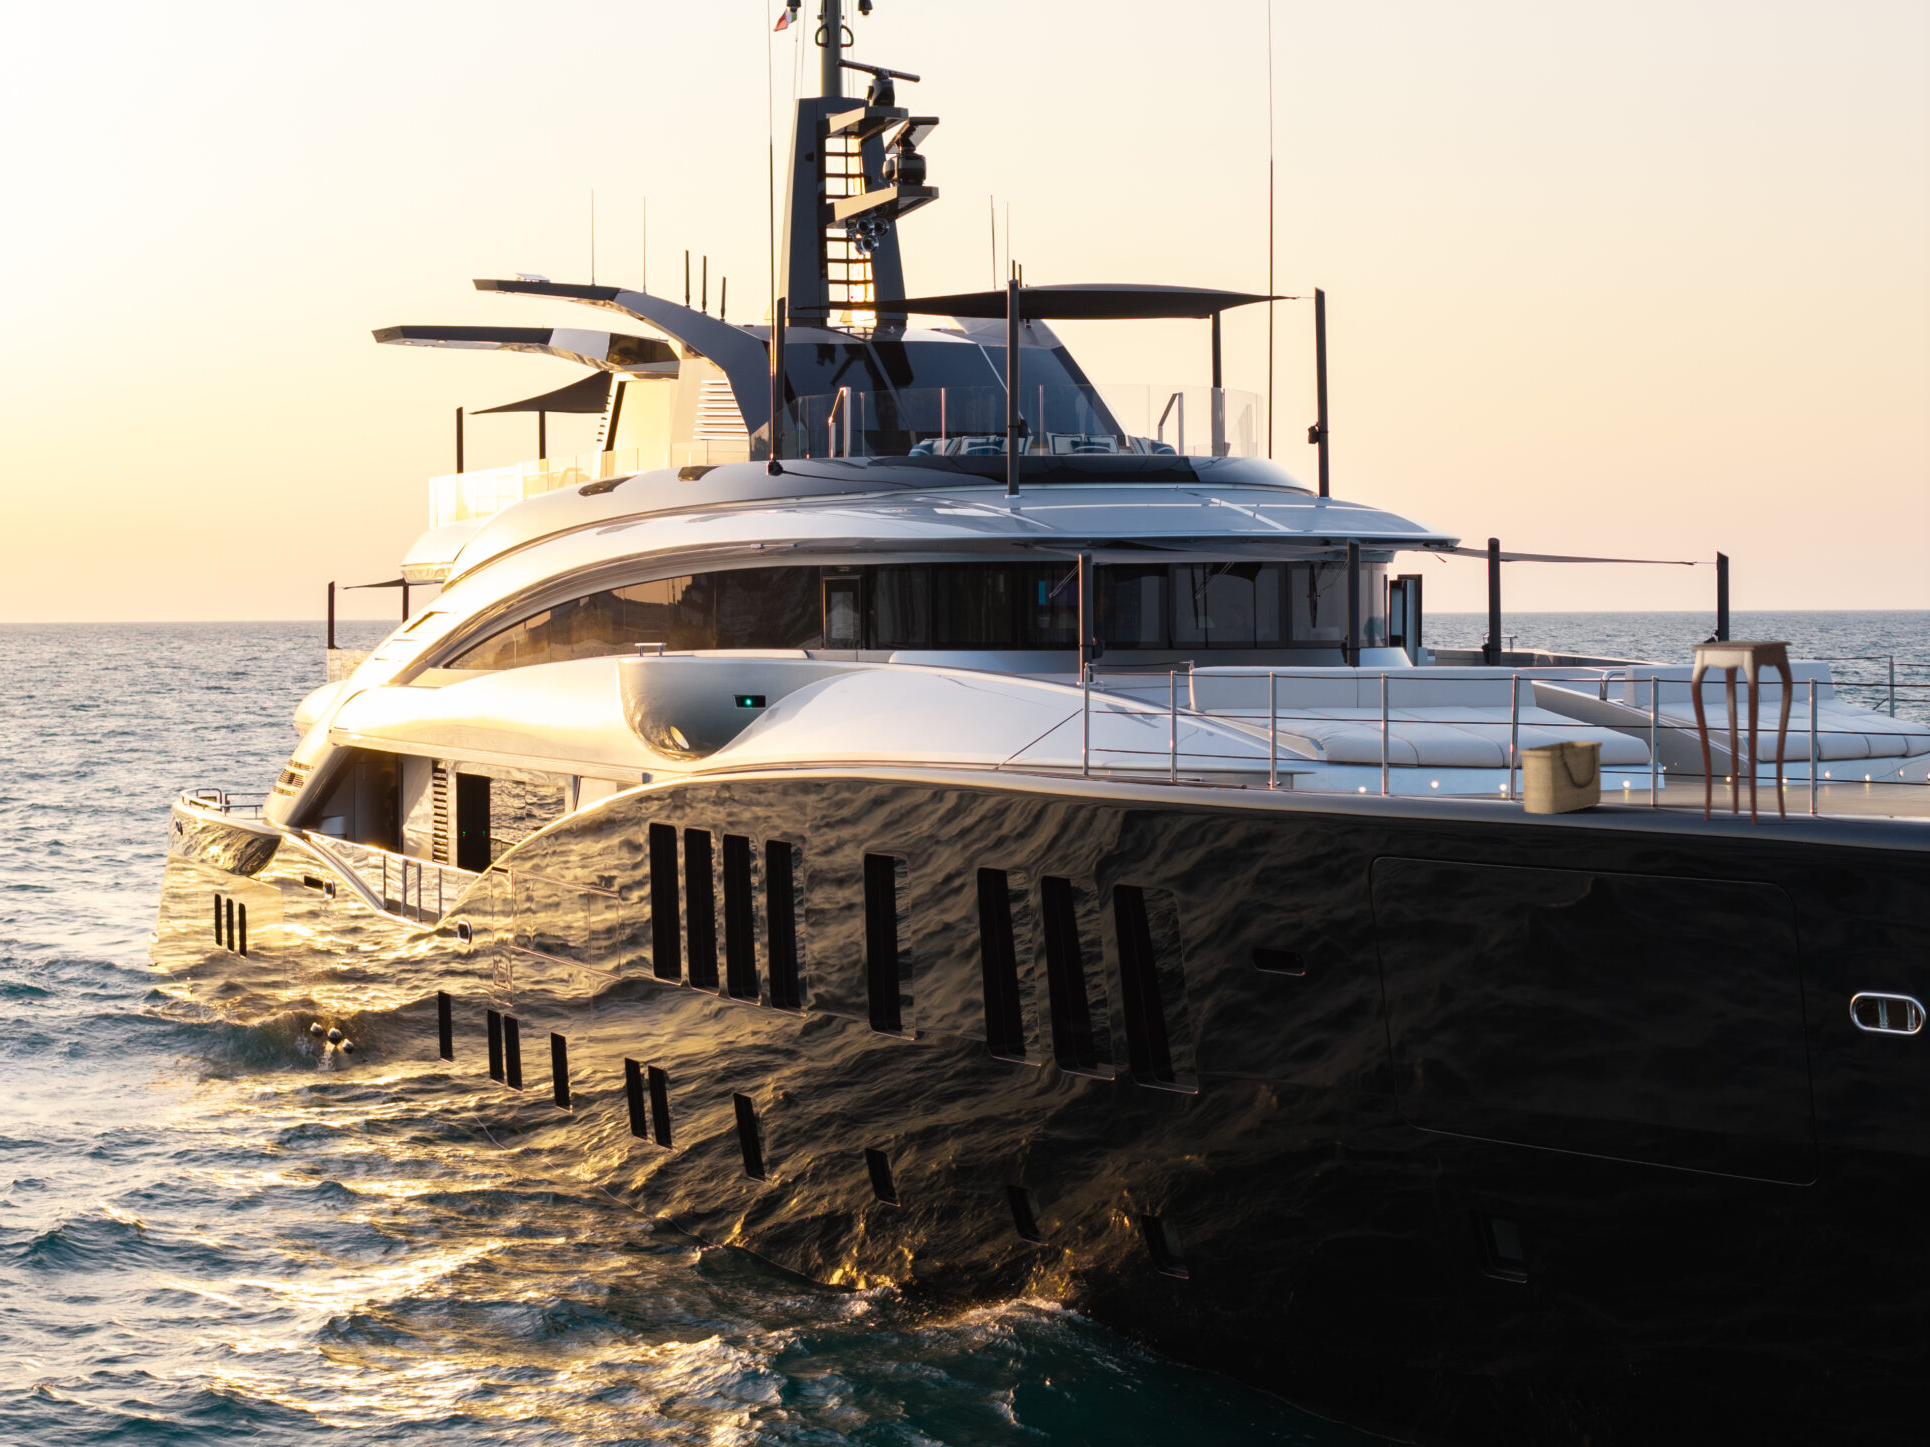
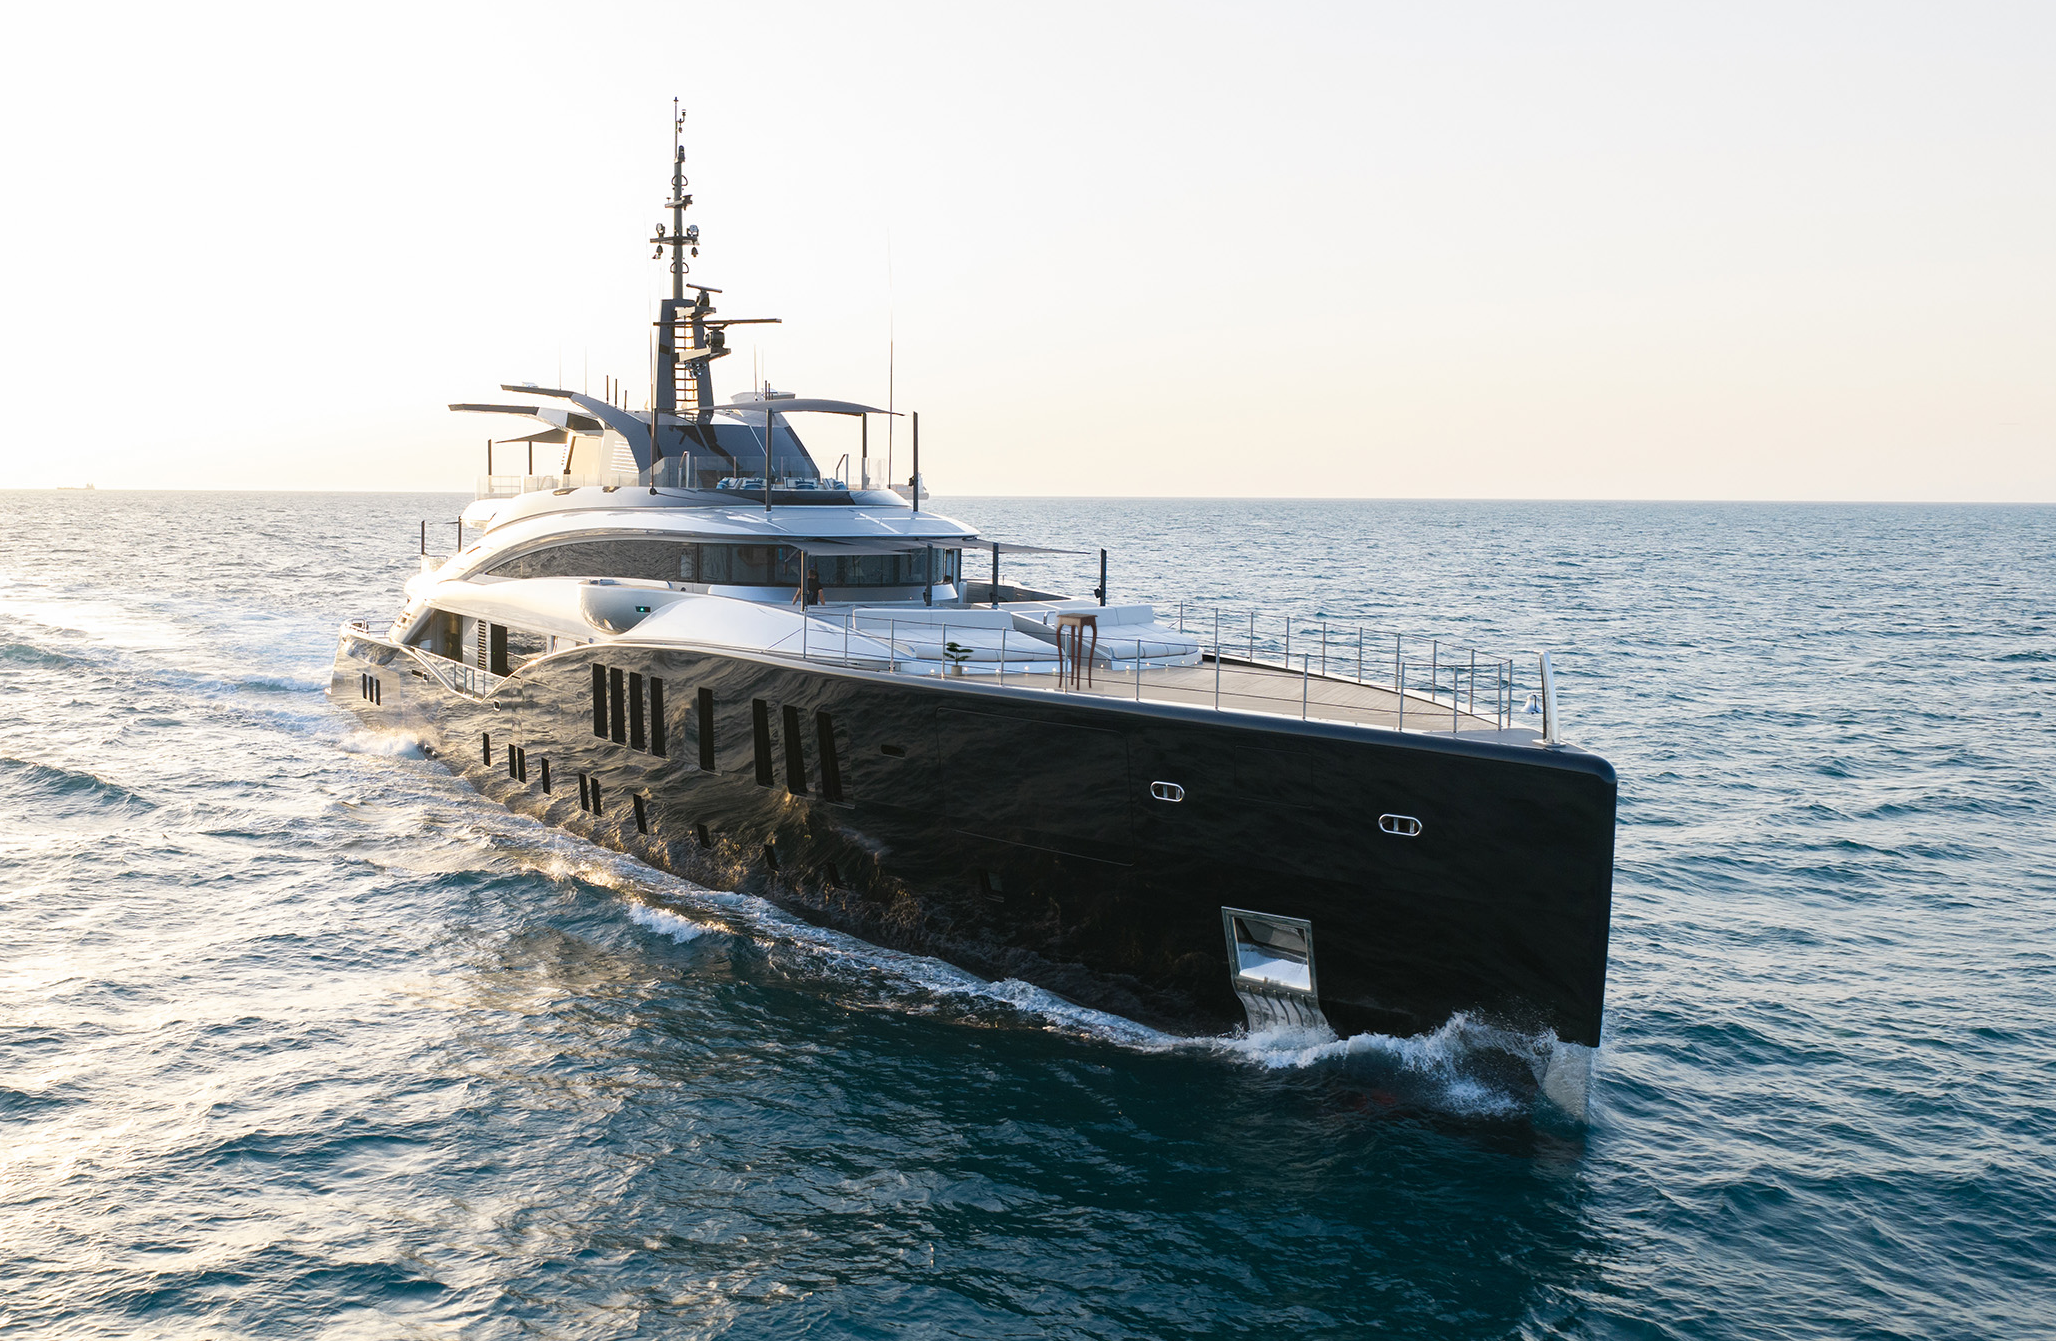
potted plant: none [1413,726,1490,804] -> present [943,642,974,676]
basket: present [1519,741,1602,814] -> none [986,651,1021,683]

